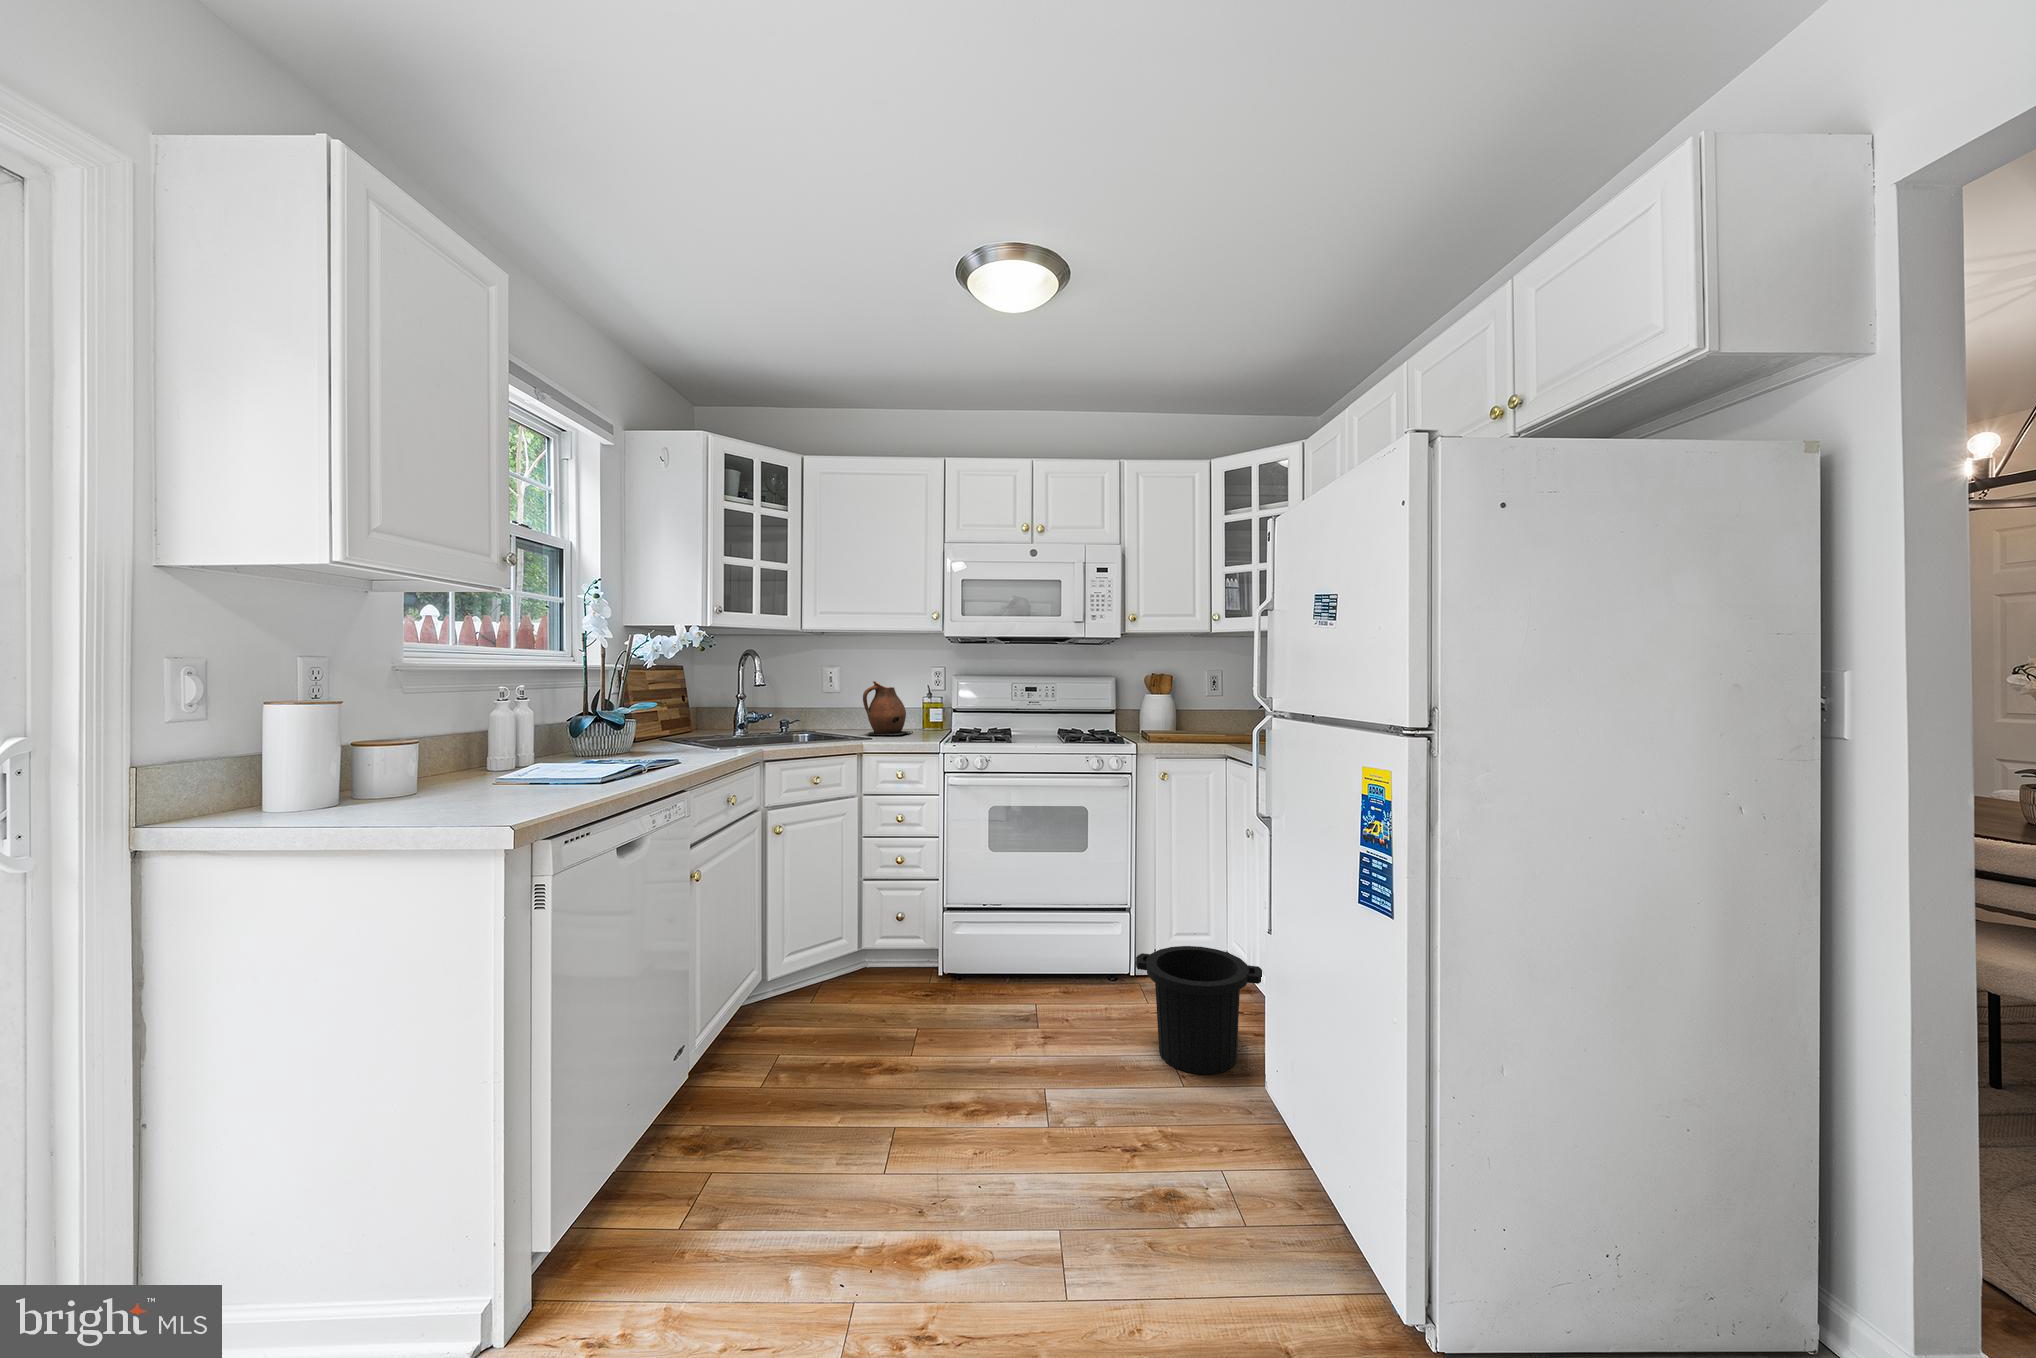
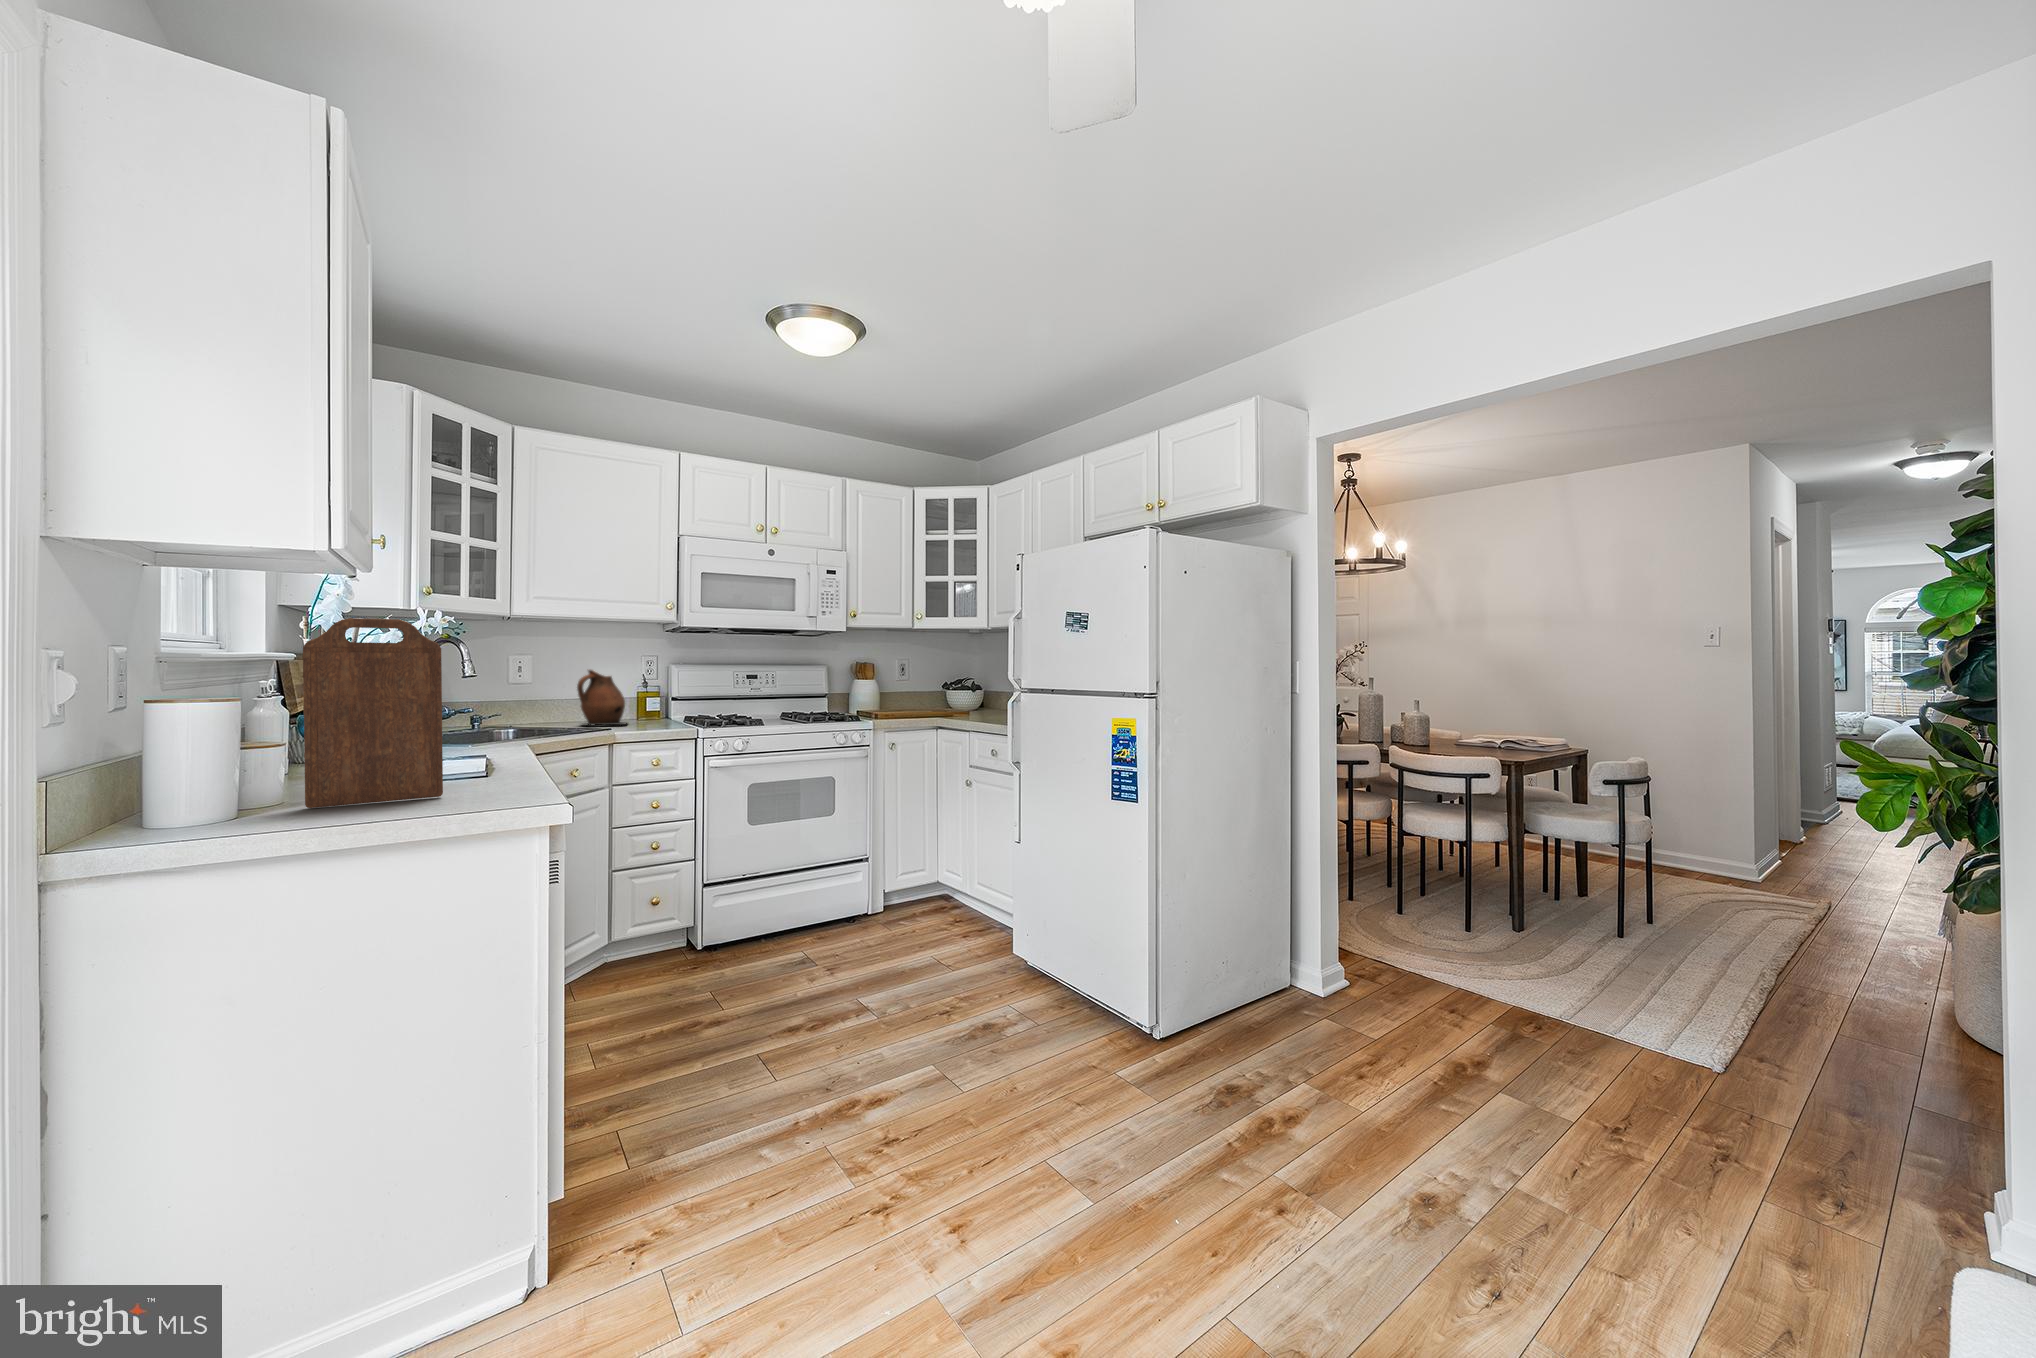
cutting board: none [308,641,432,828] -> present [303,618,443,808]
trash can: present [1136,946,1262,1074] -> none [907,876,1001,965]

